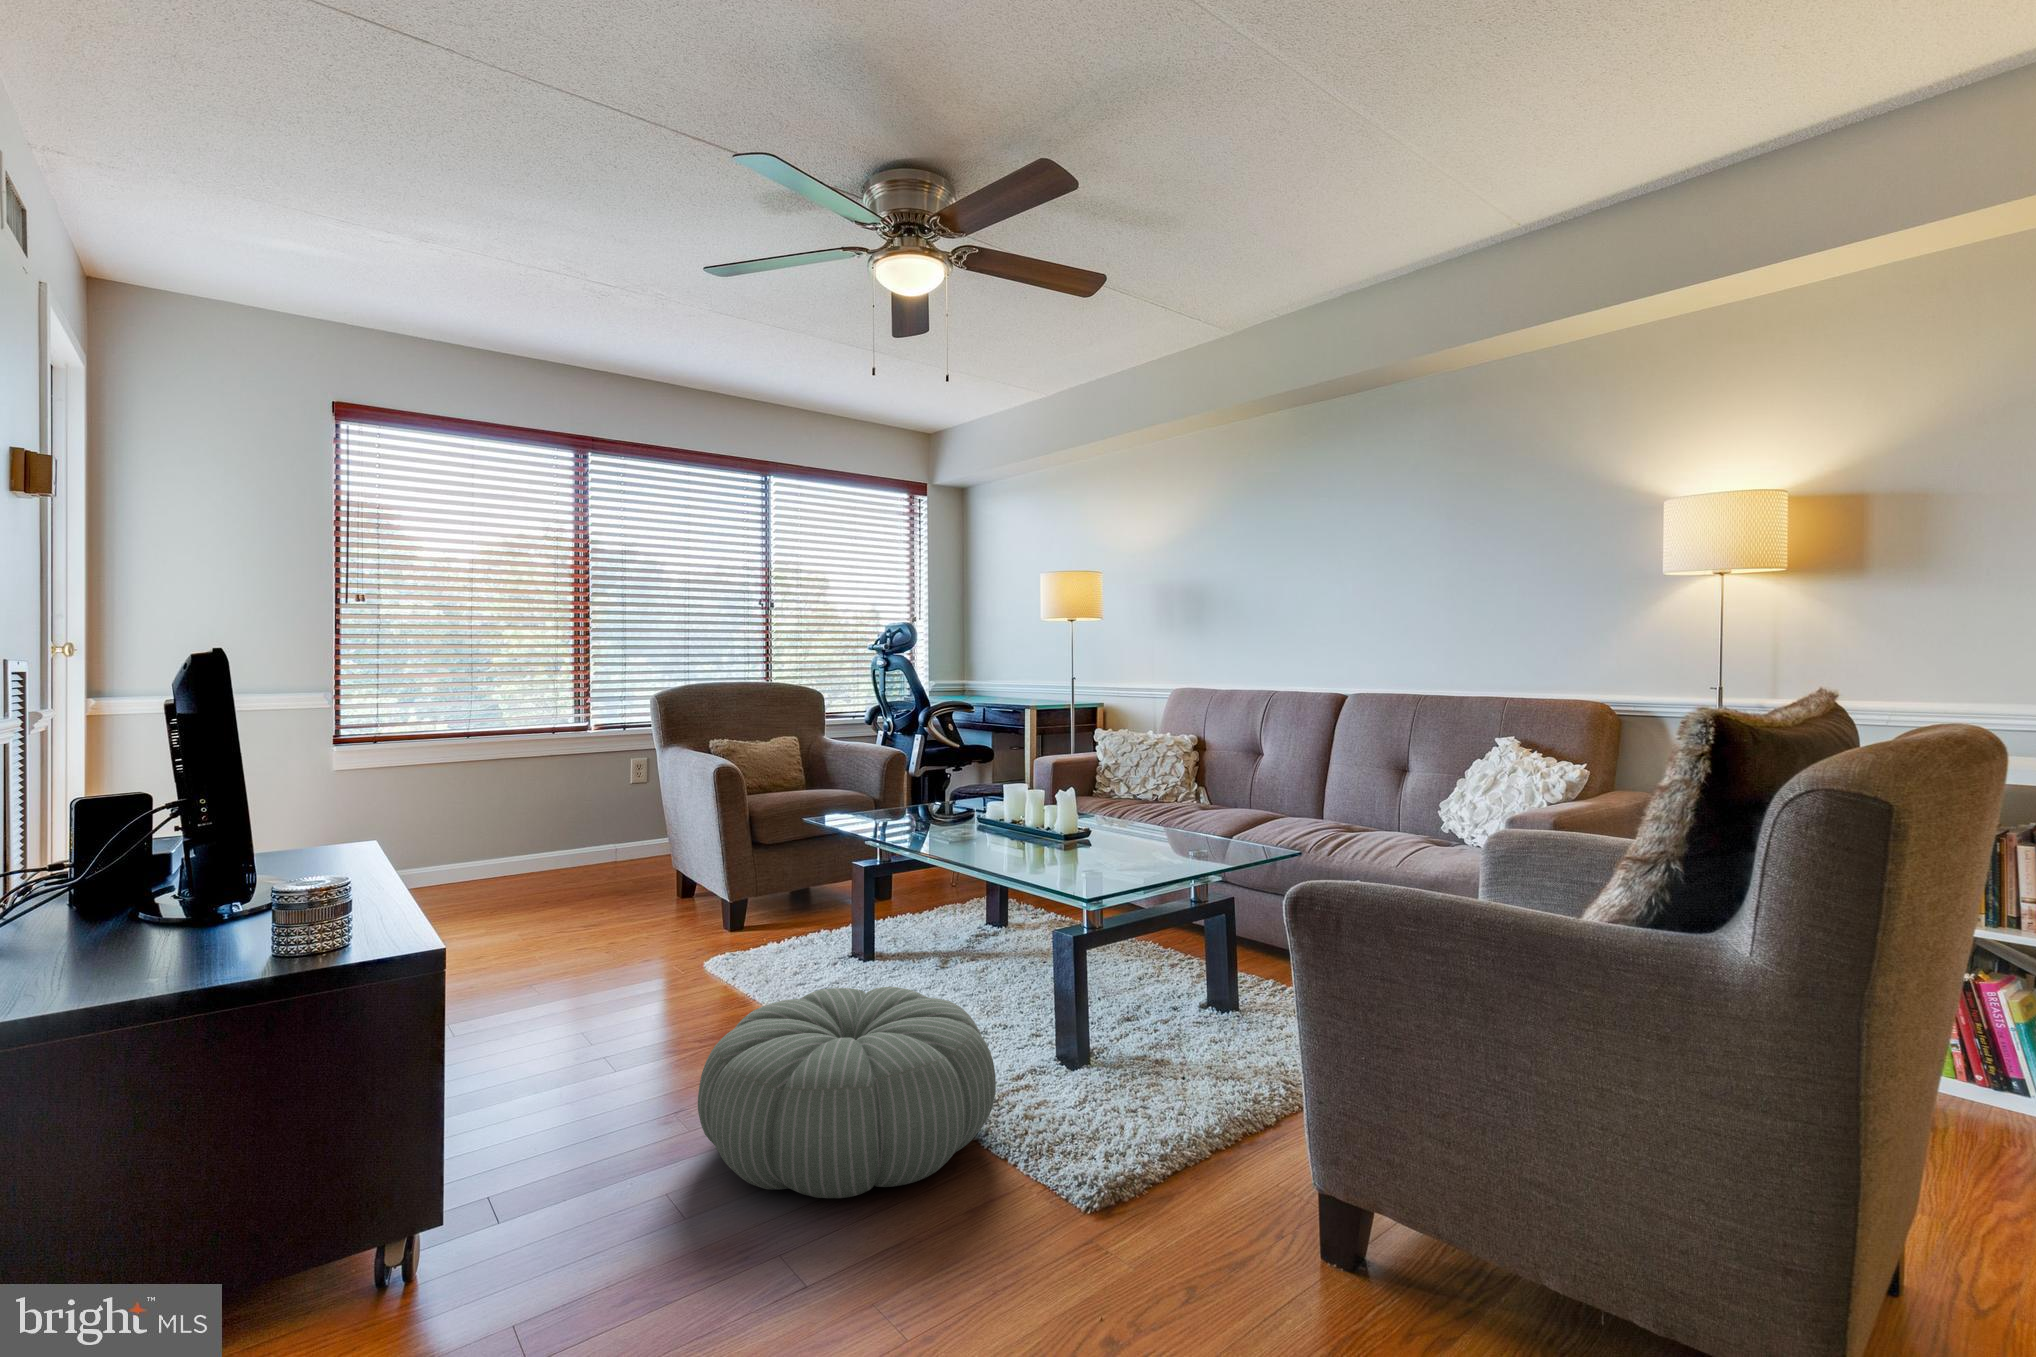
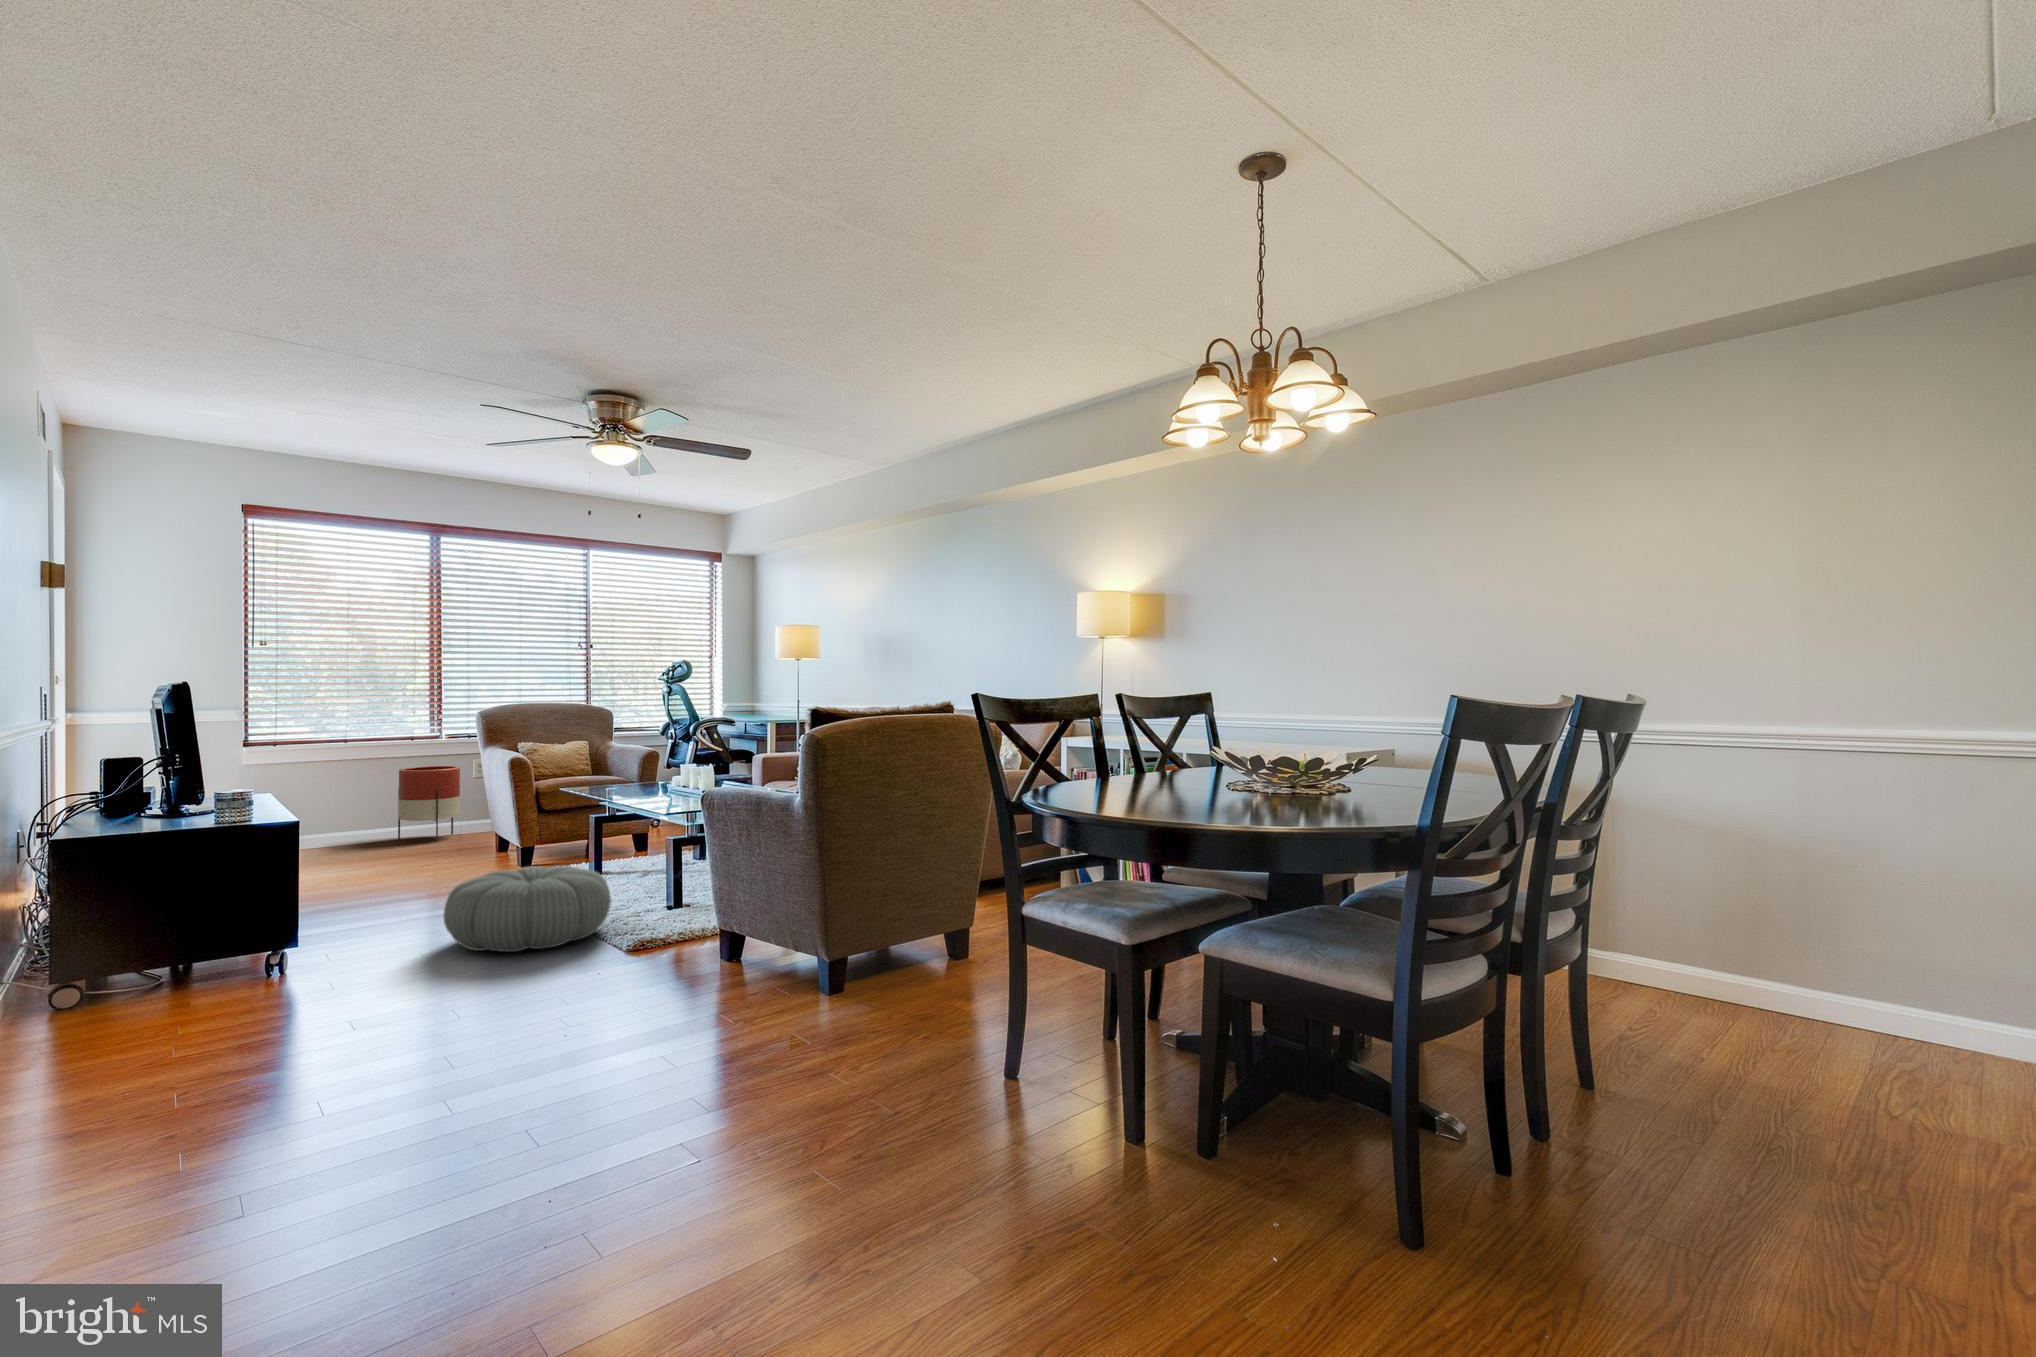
planter: none [541,769,622,877] -> present [398,766,460,842]

